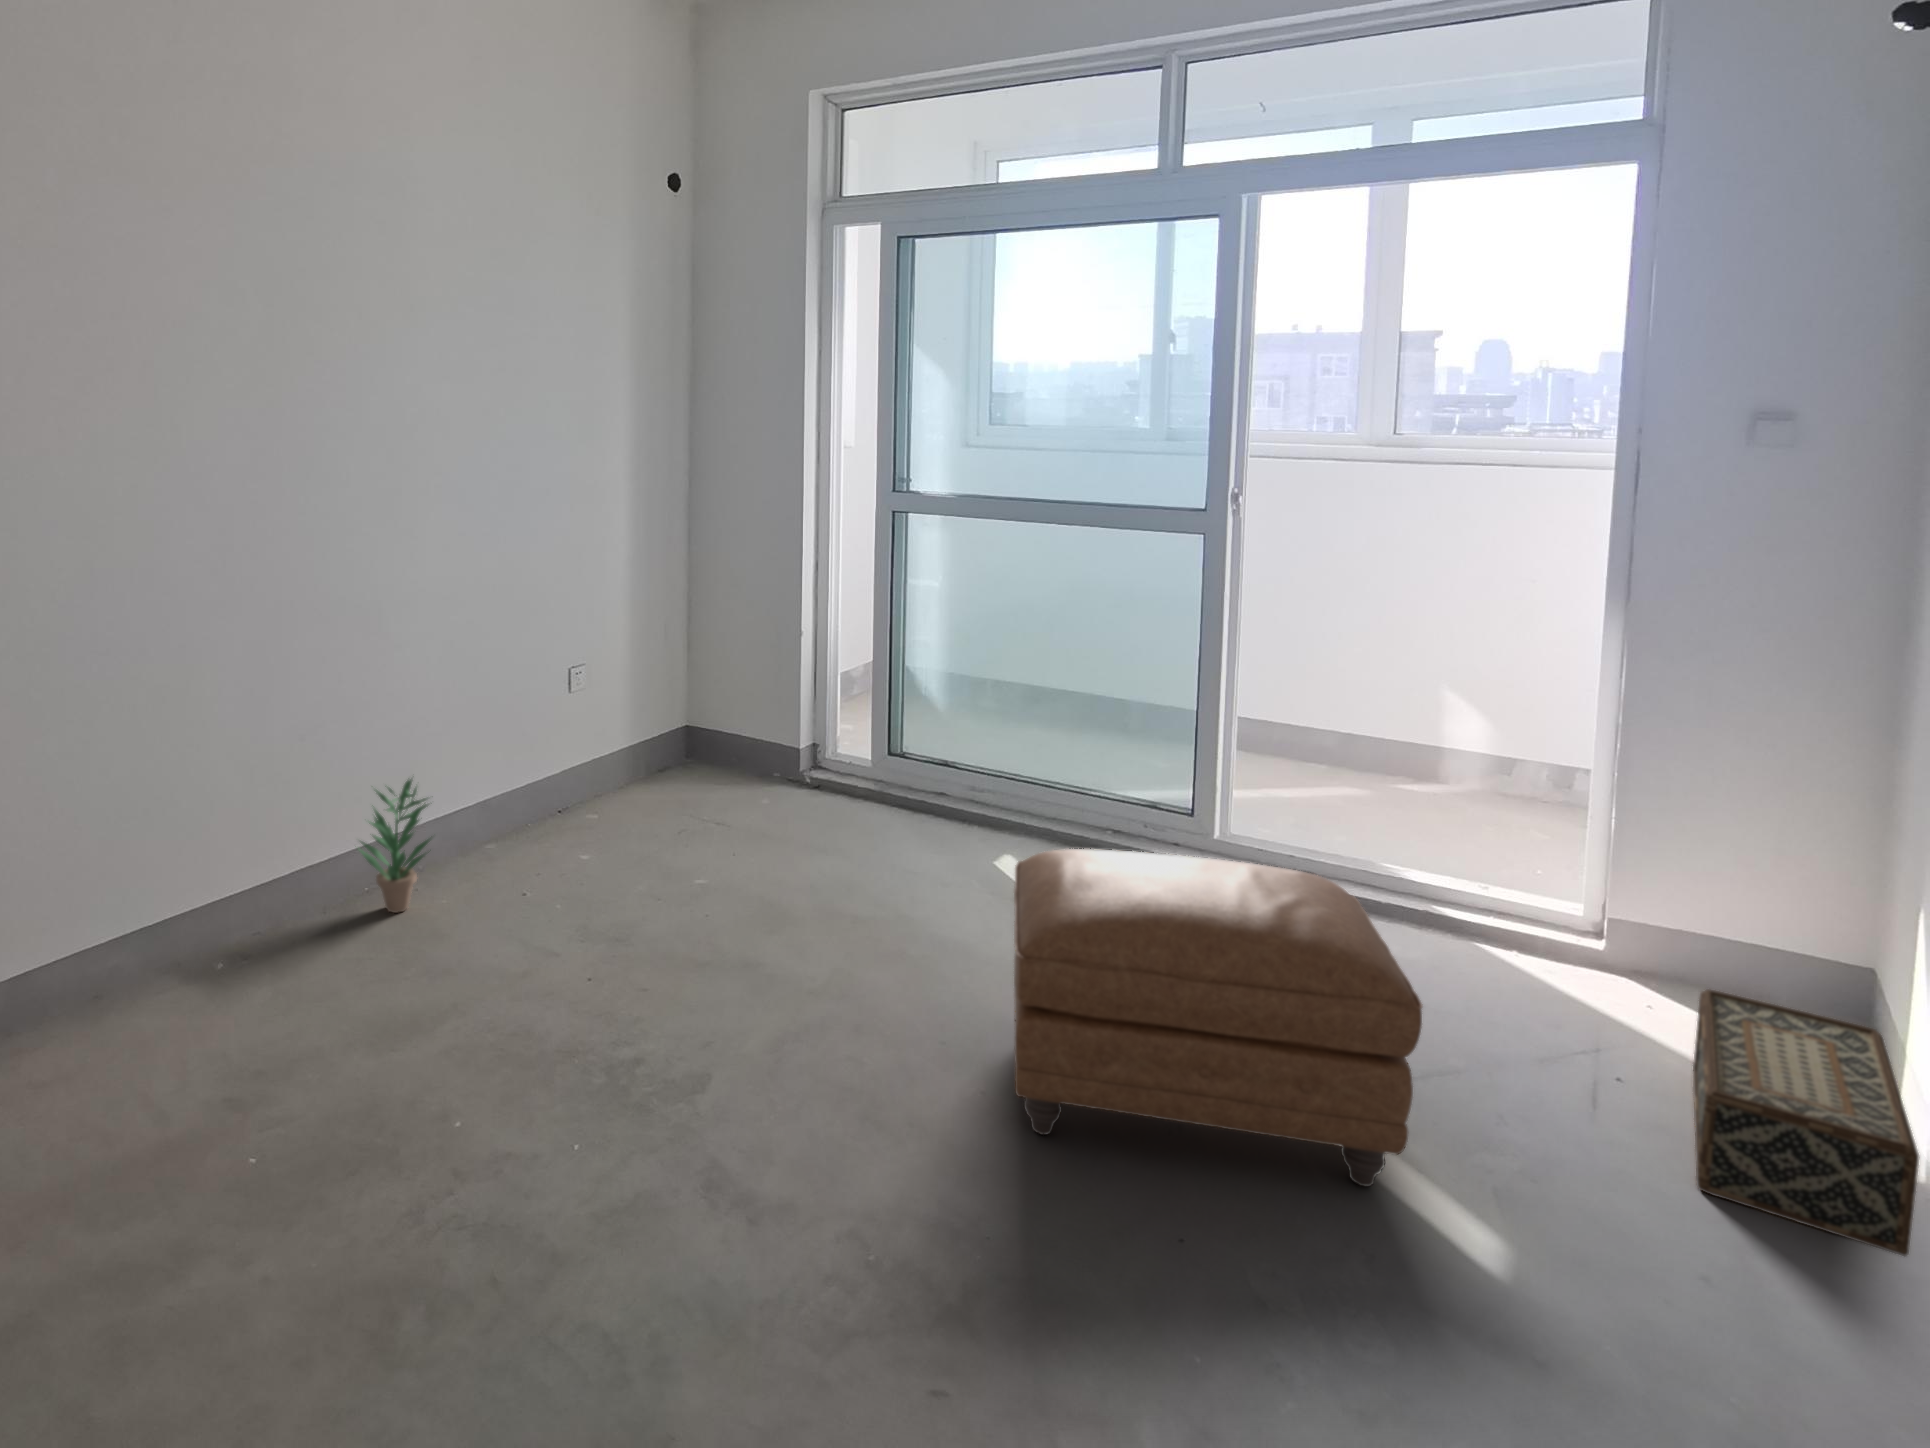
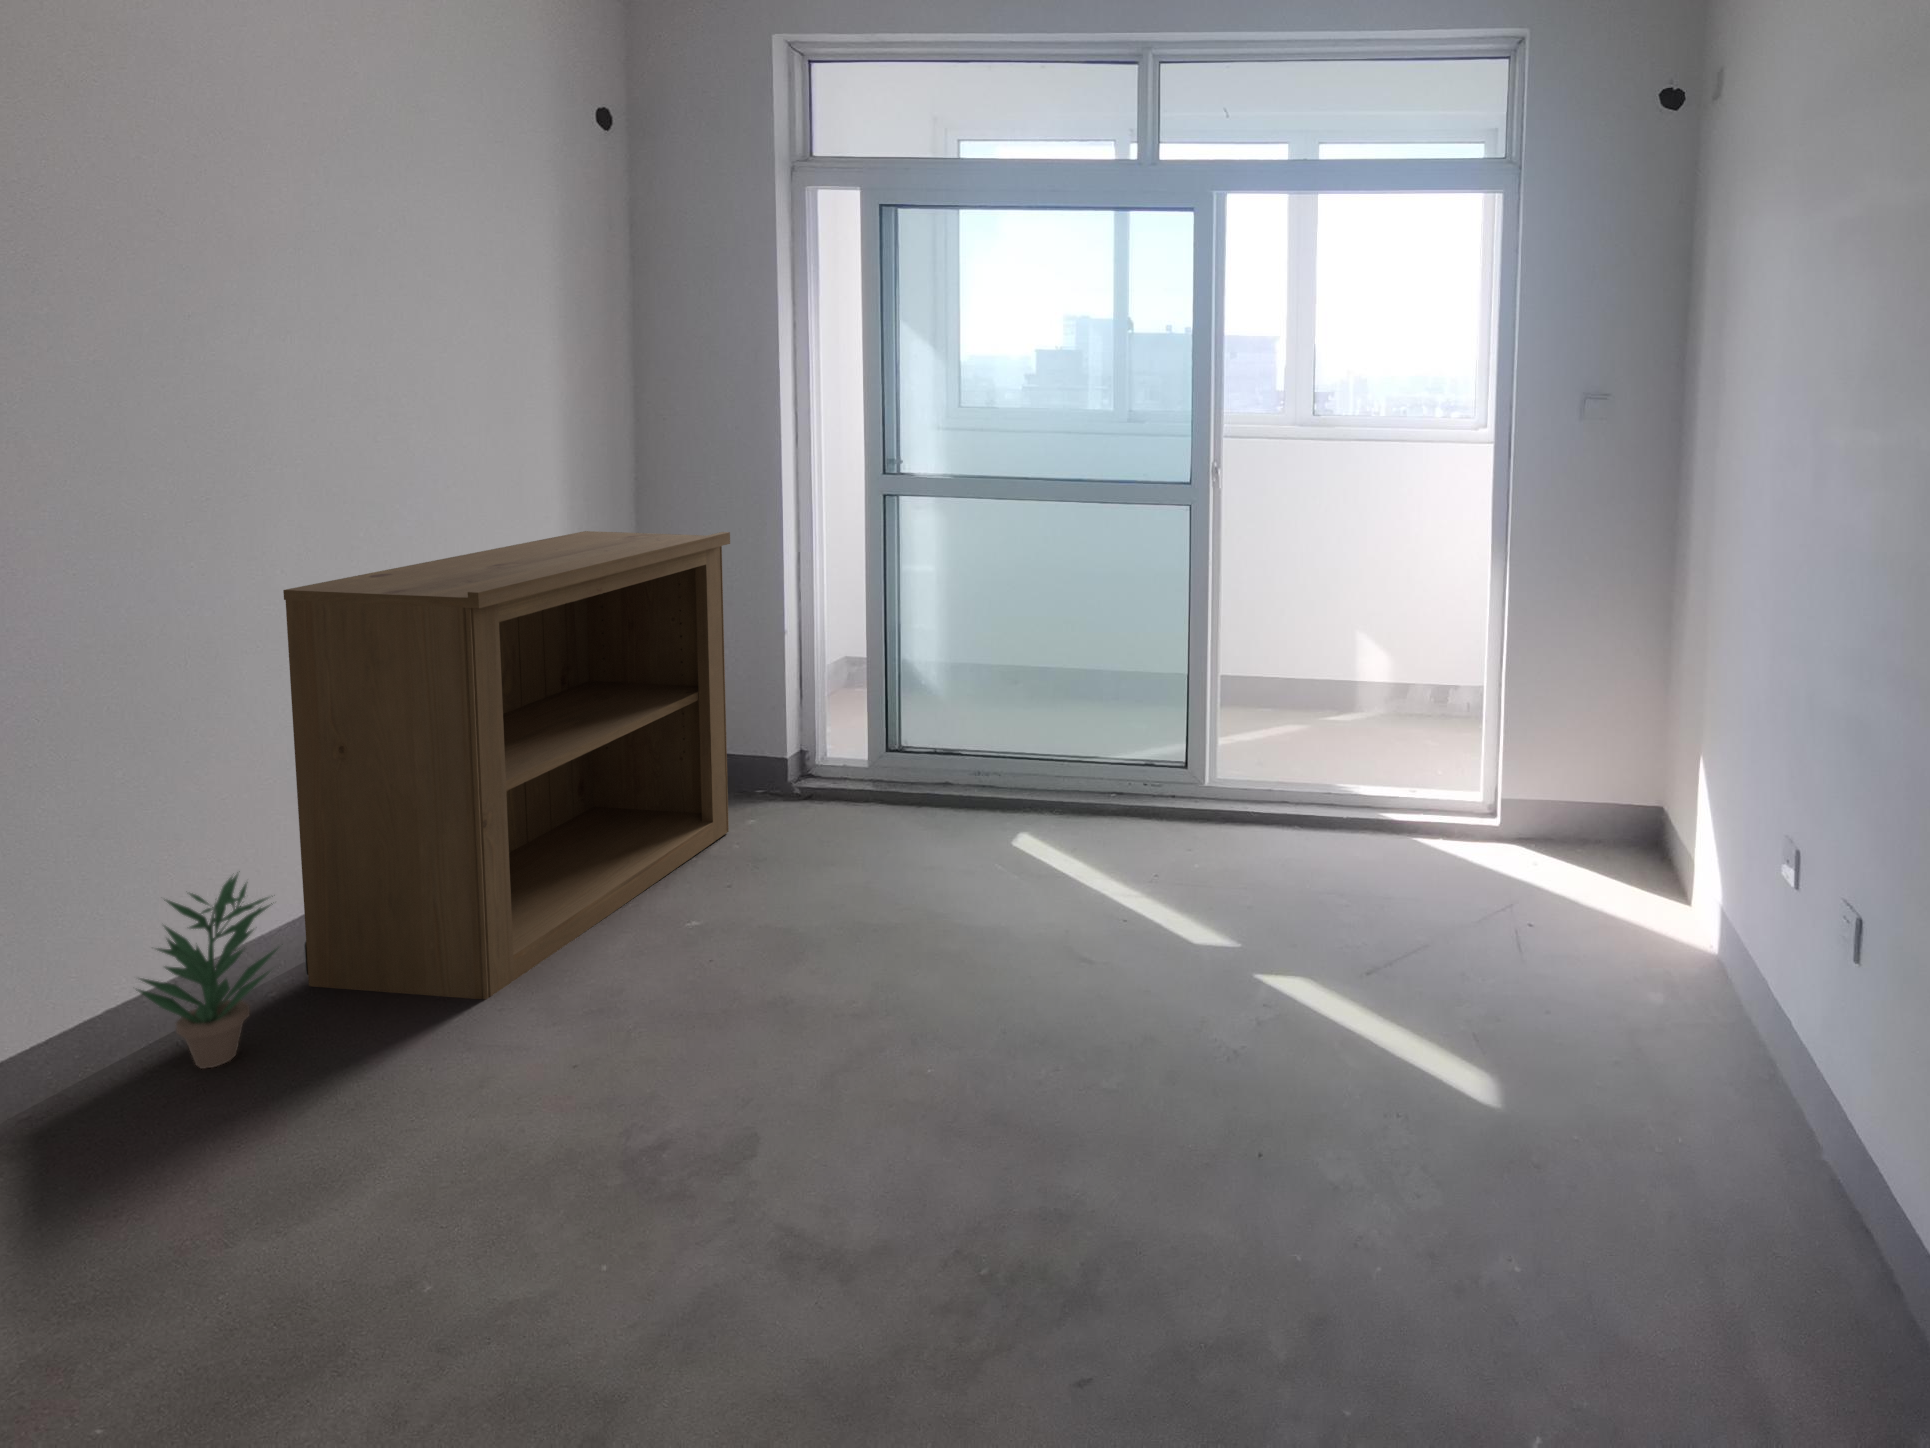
bookshelf: none [445,533,756,906] -> present [283,531,730,999]
ottoman: present [1014,849,1423,1186] -> none [1053,797,1428,1113]
woven basket: present [1693,989,1920,1256] -> none [1573,837,1730,1010]

